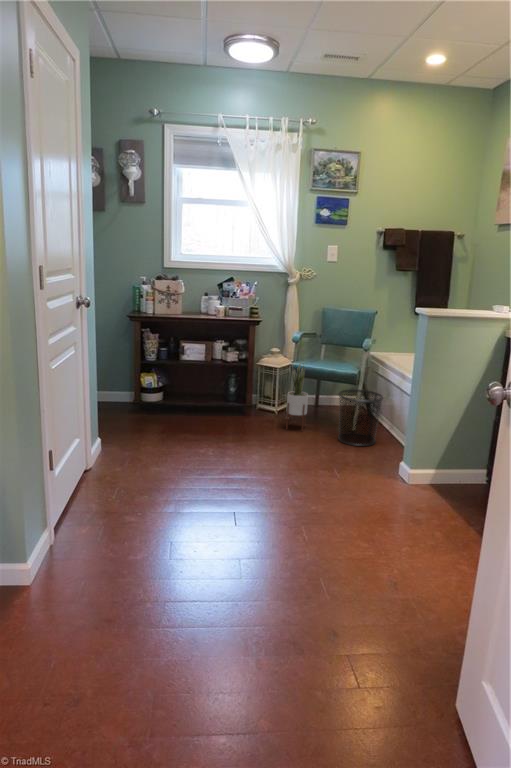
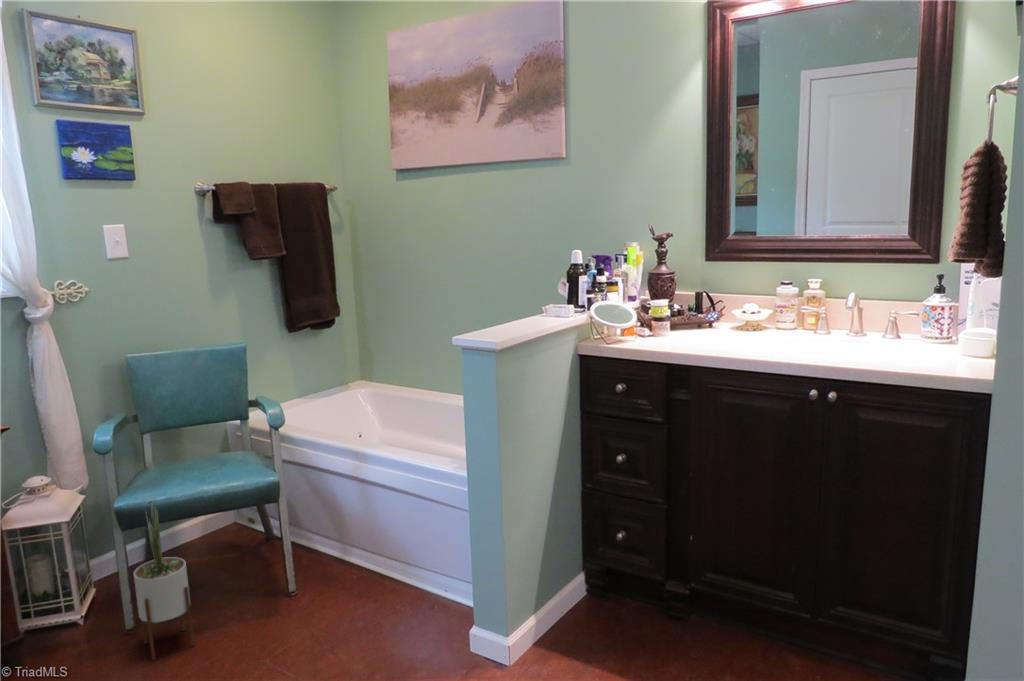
waste bin: present [338,389,383,446] -> none [261,504,355,631]

